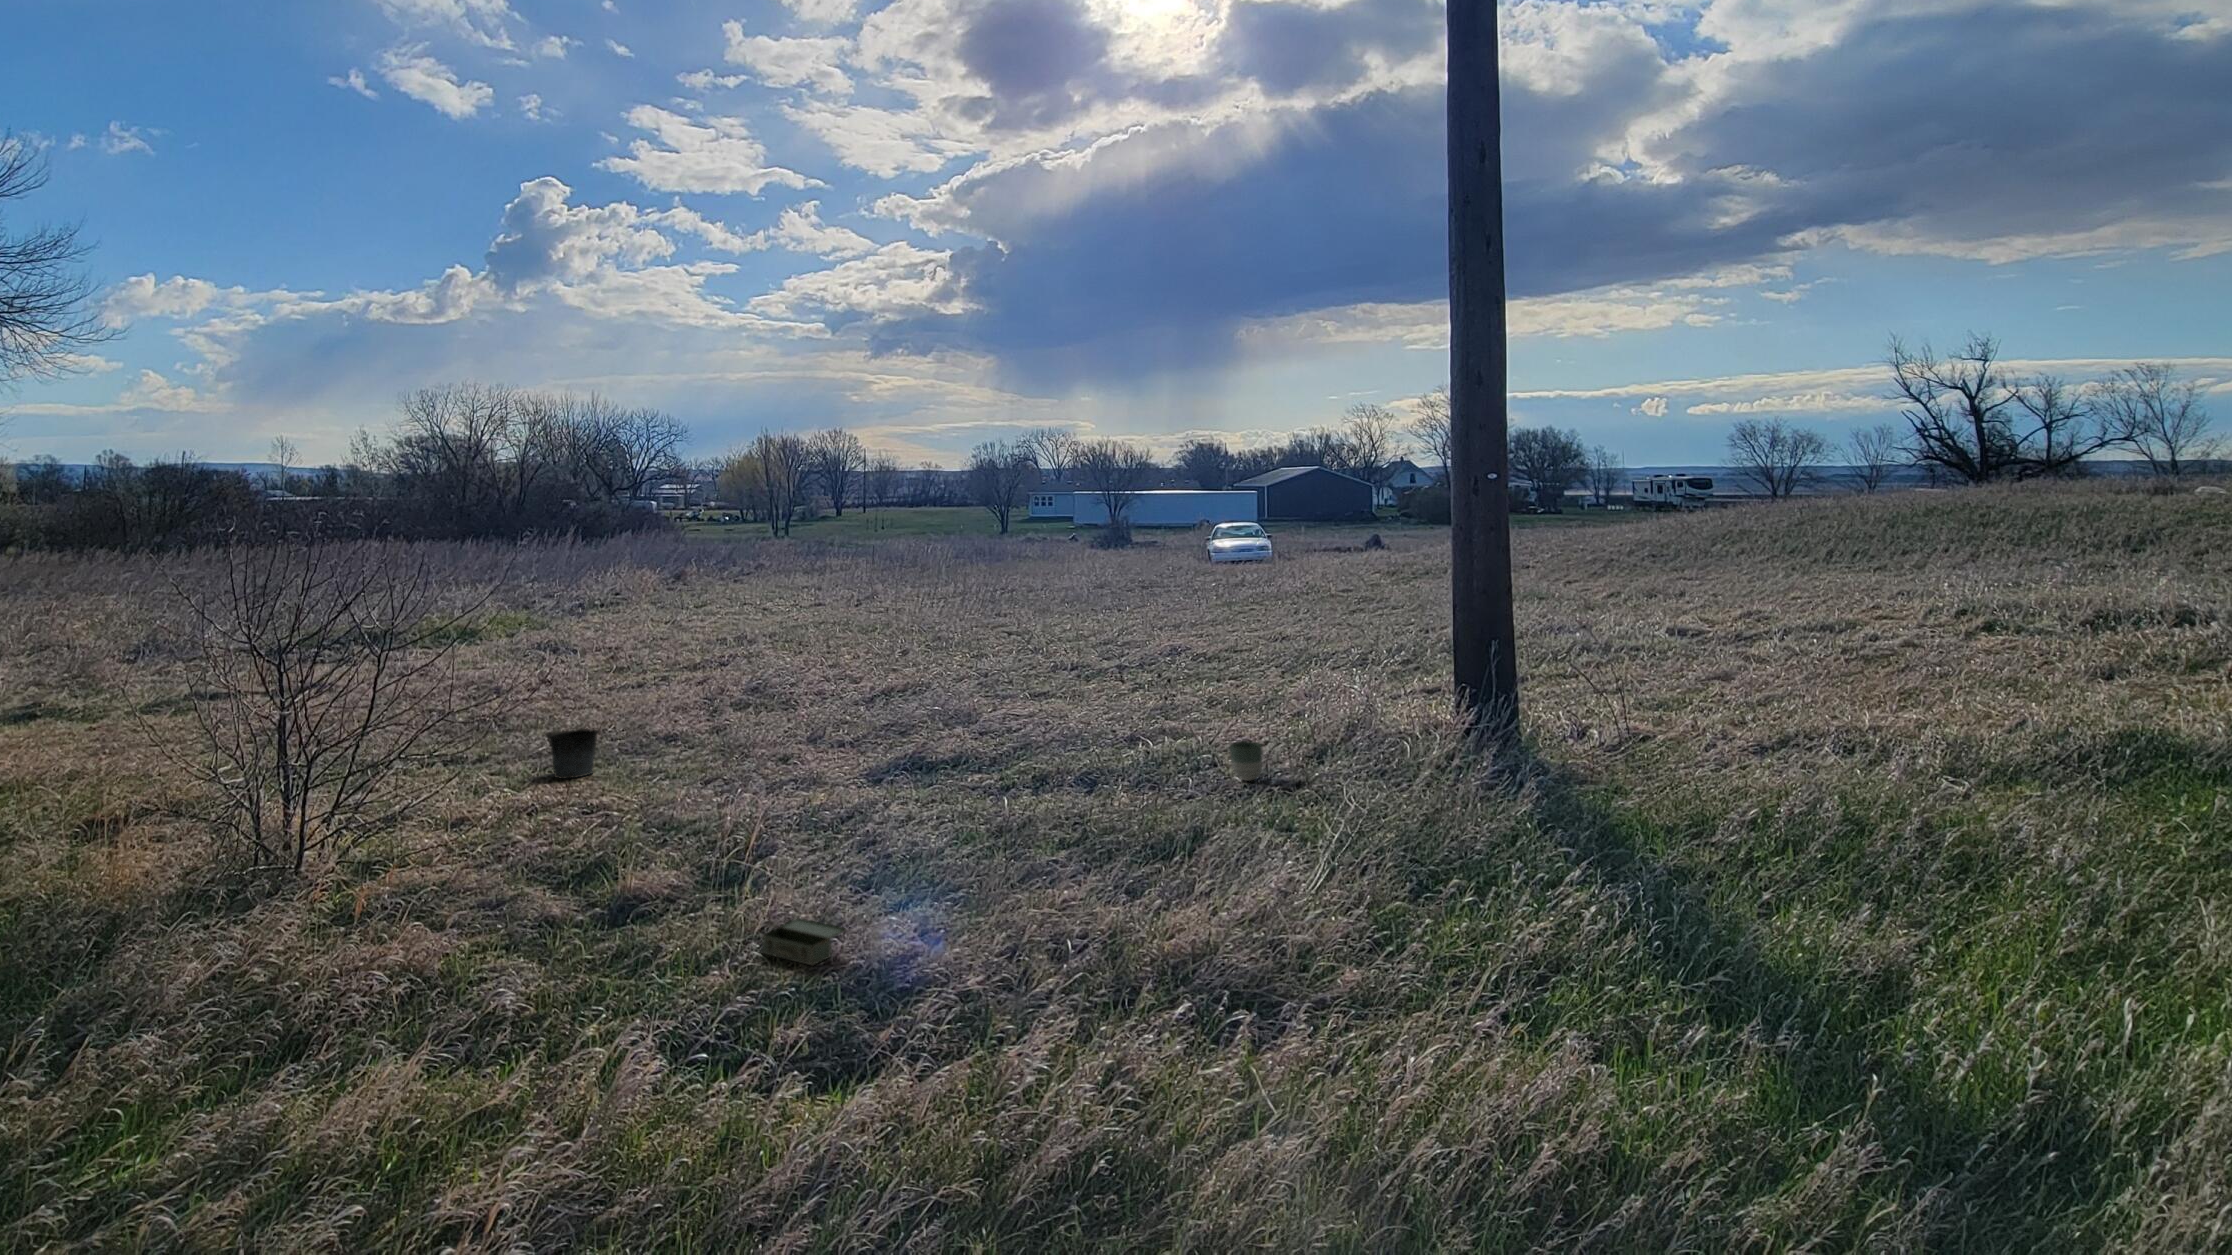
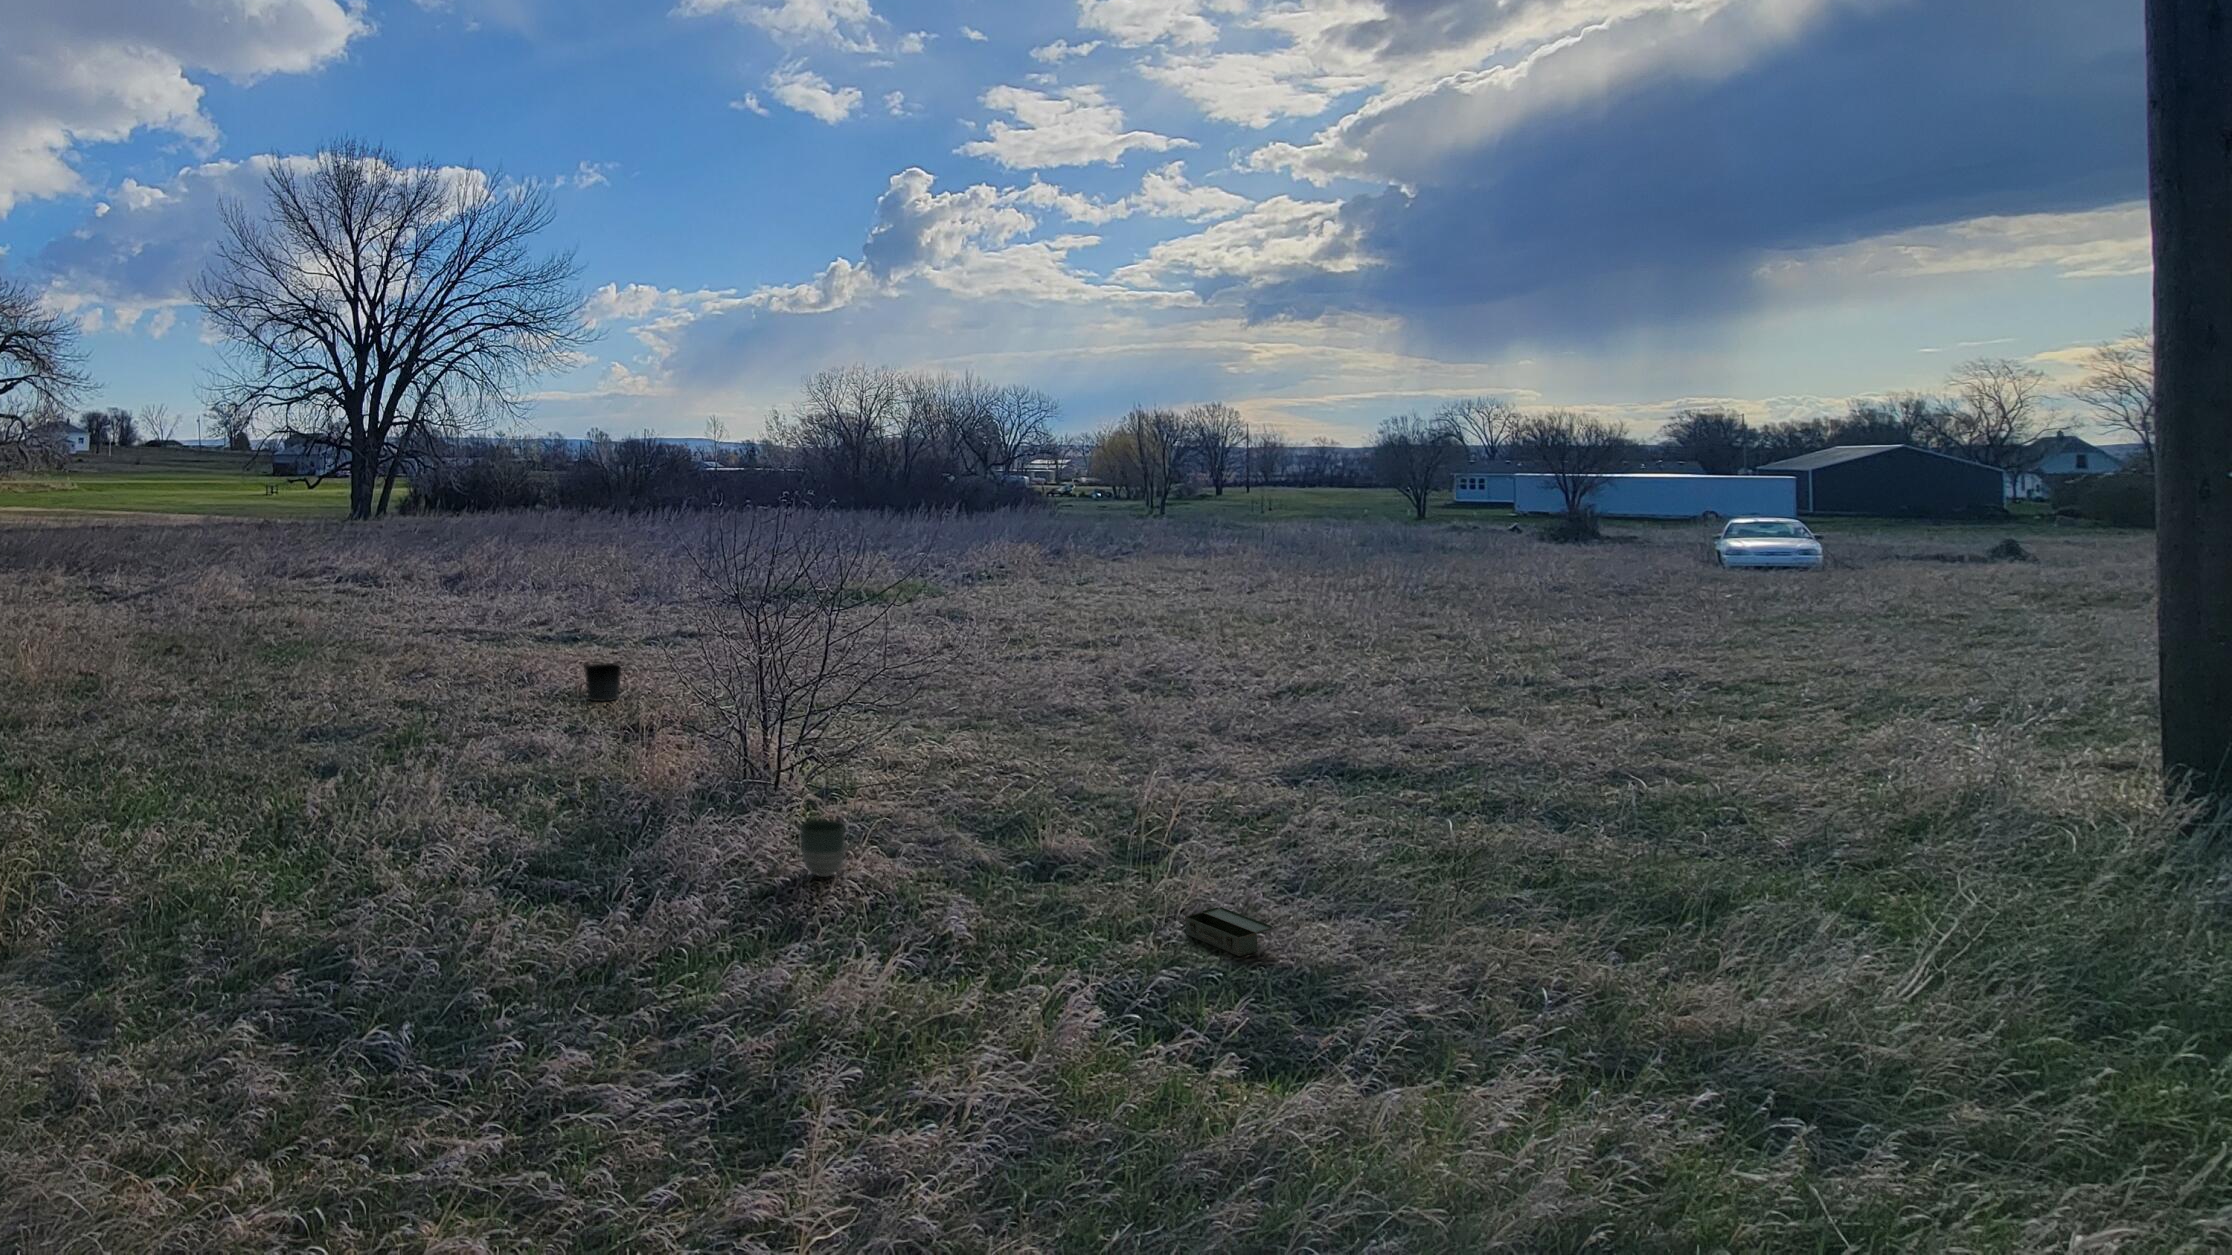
bucket: present [546,729,599,779] -> present [583,663,621,701]
planter: present [1230,741,1262,781] -> present [800,819,845,877]

